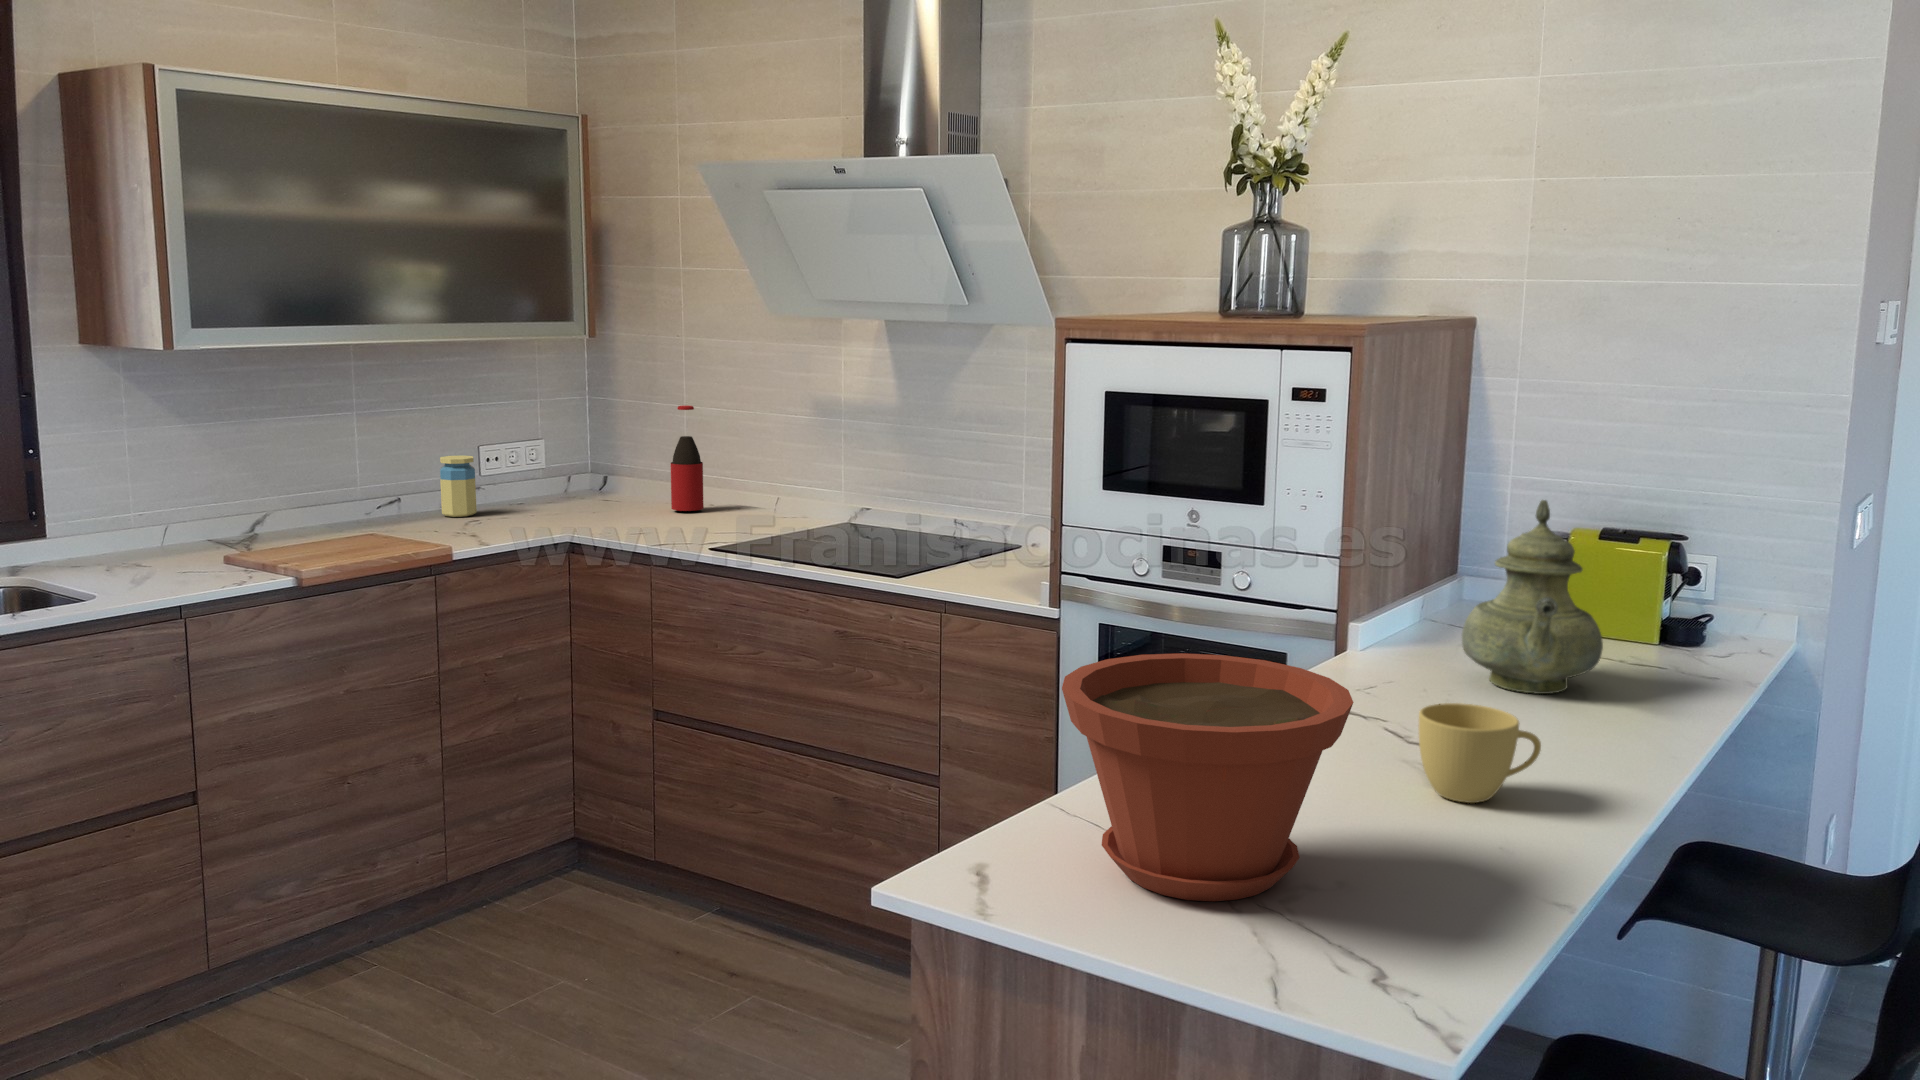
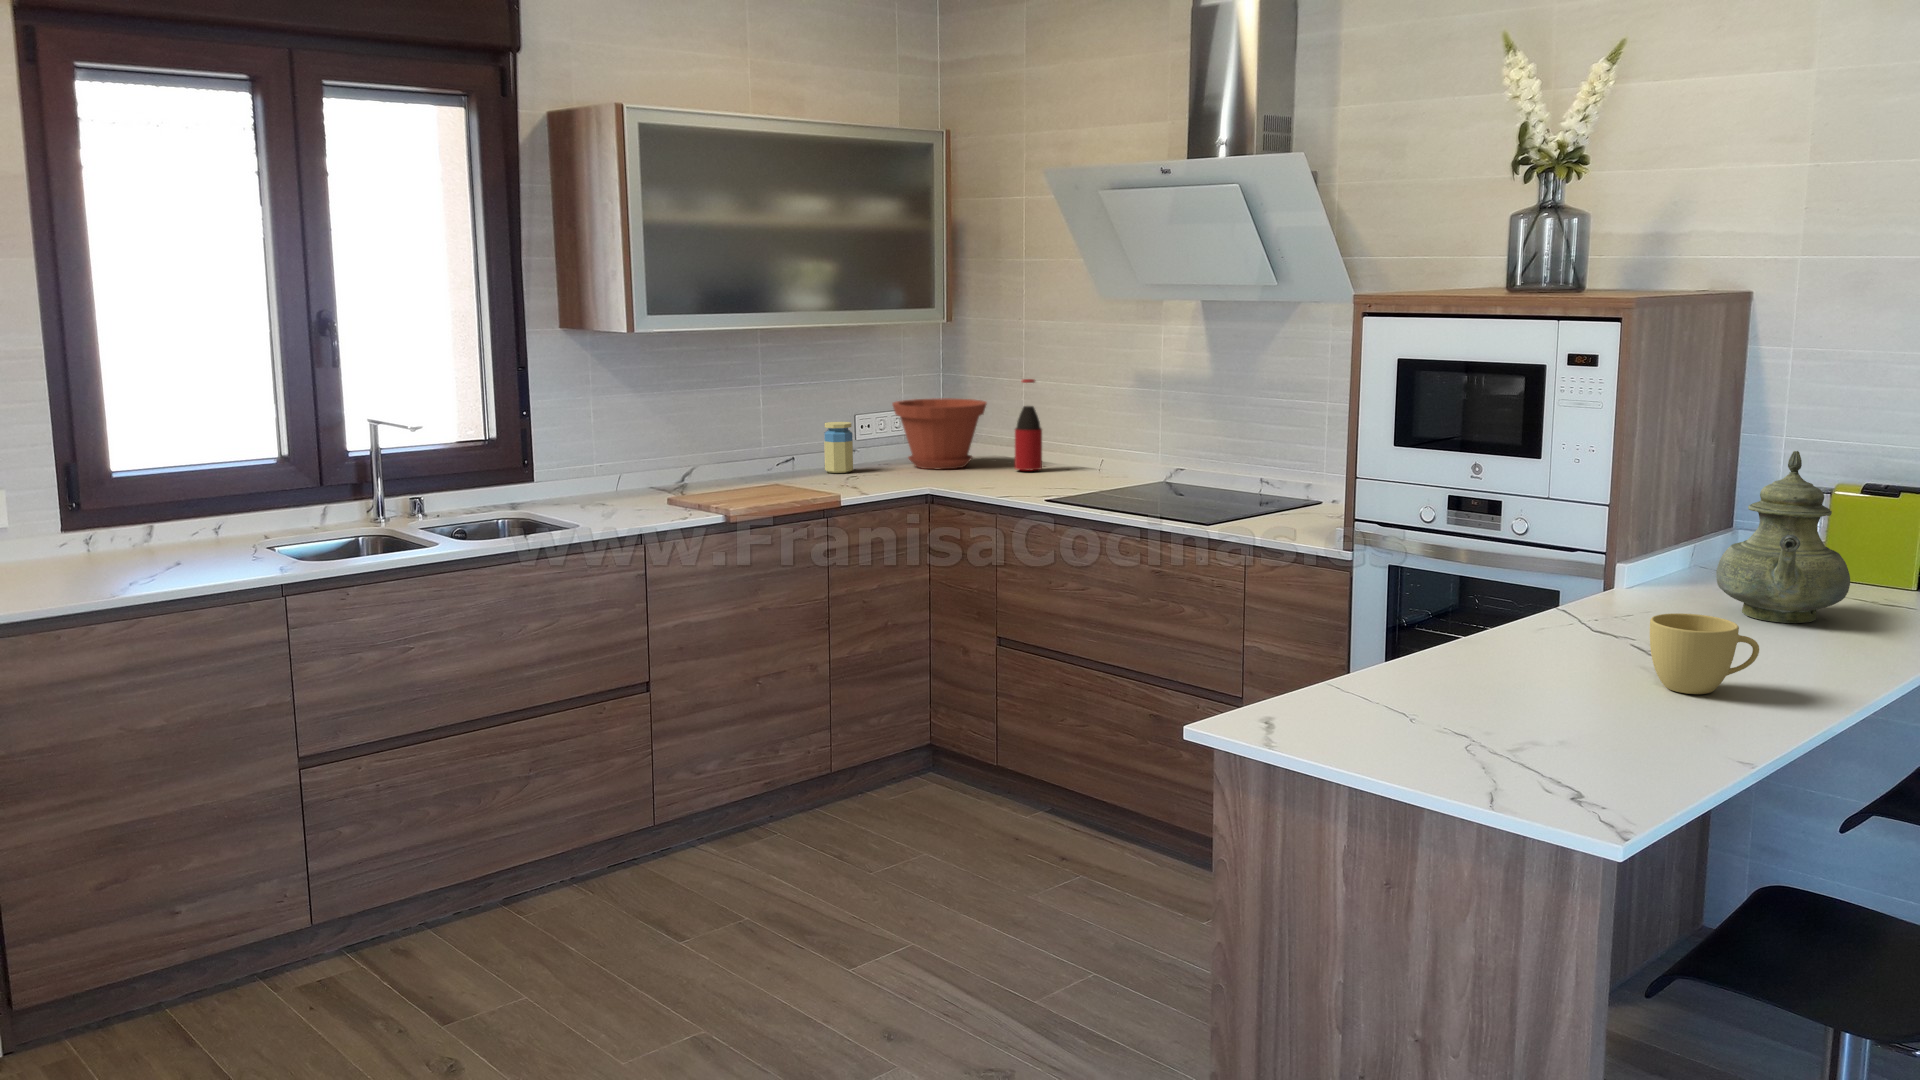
plant pot: present [1062,653,1354,901] -> present [893,398,986,469]

